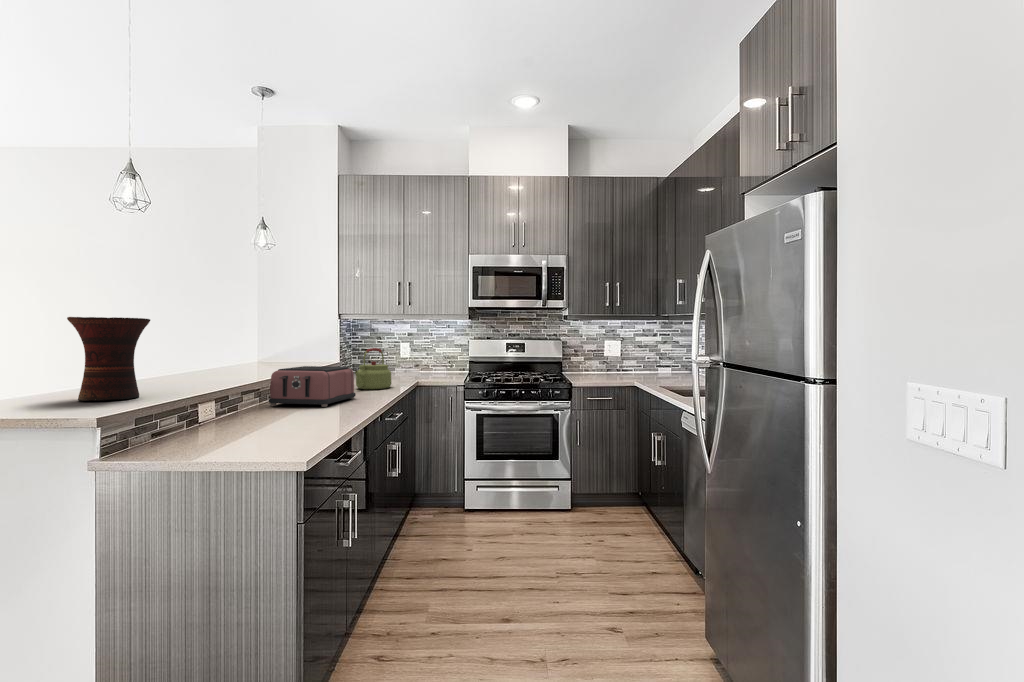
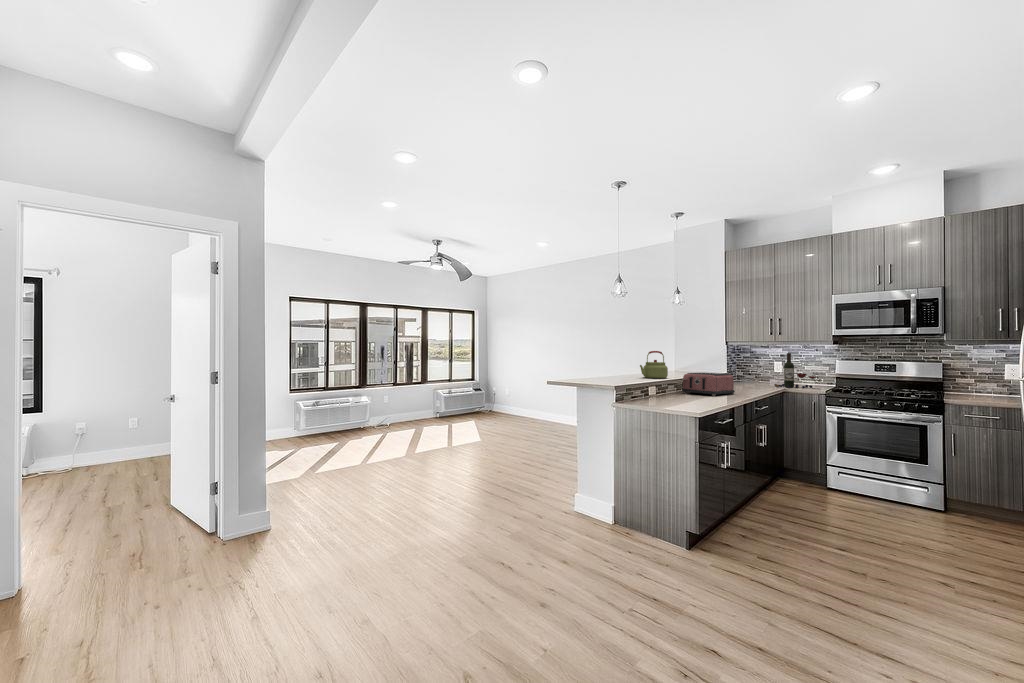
vase: present [67,317,150,401] -> none [599,345,629,381]
wine bottle: none [403,331,453,379] -> present [774,353,816,388]
kettle: present [355,348,391,389] -> present [640,351,668,378]

